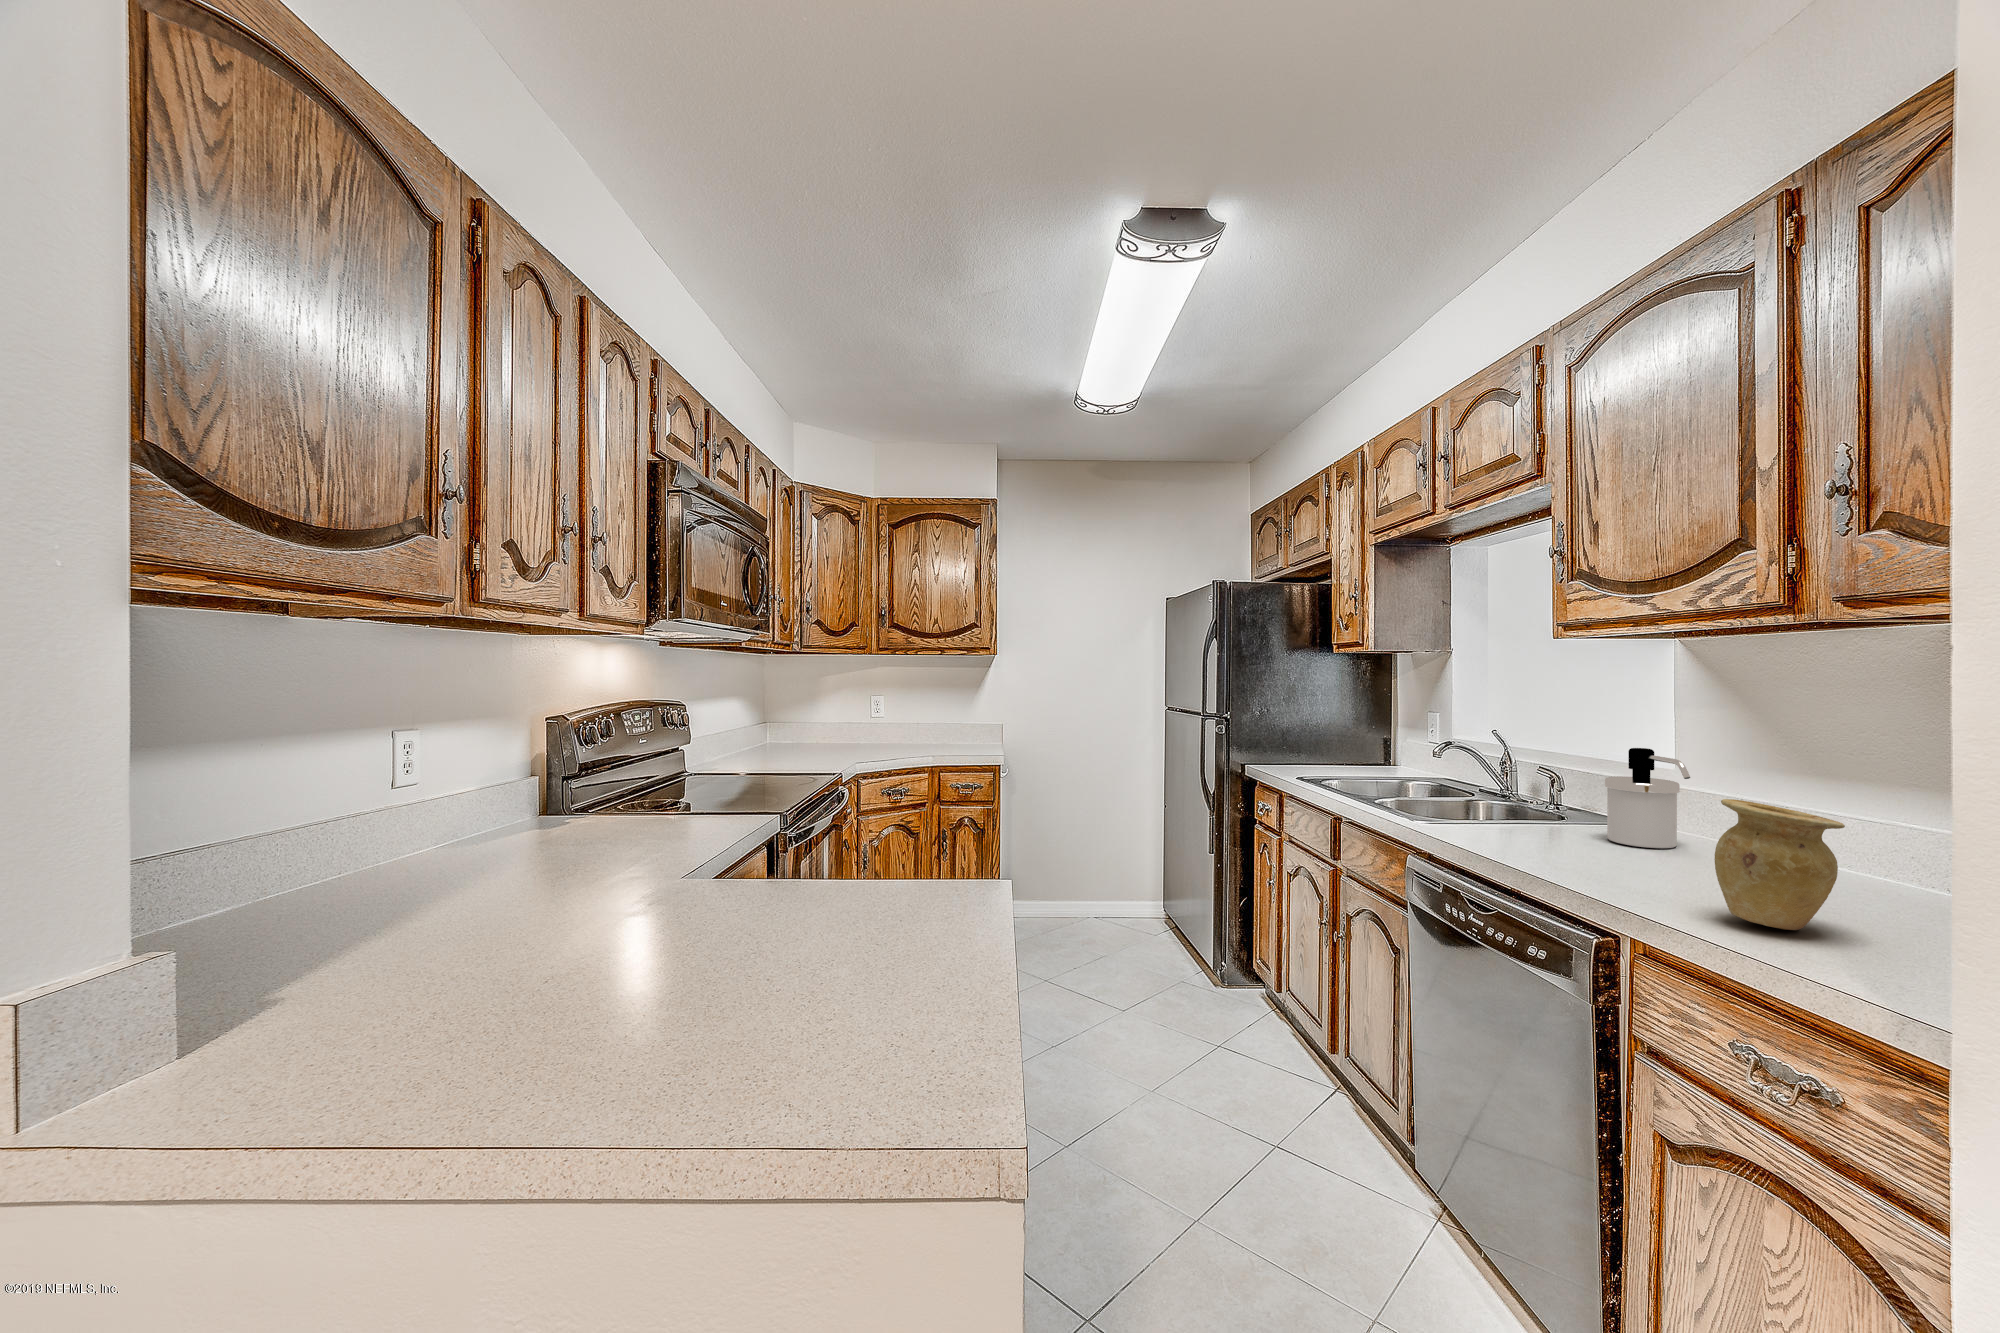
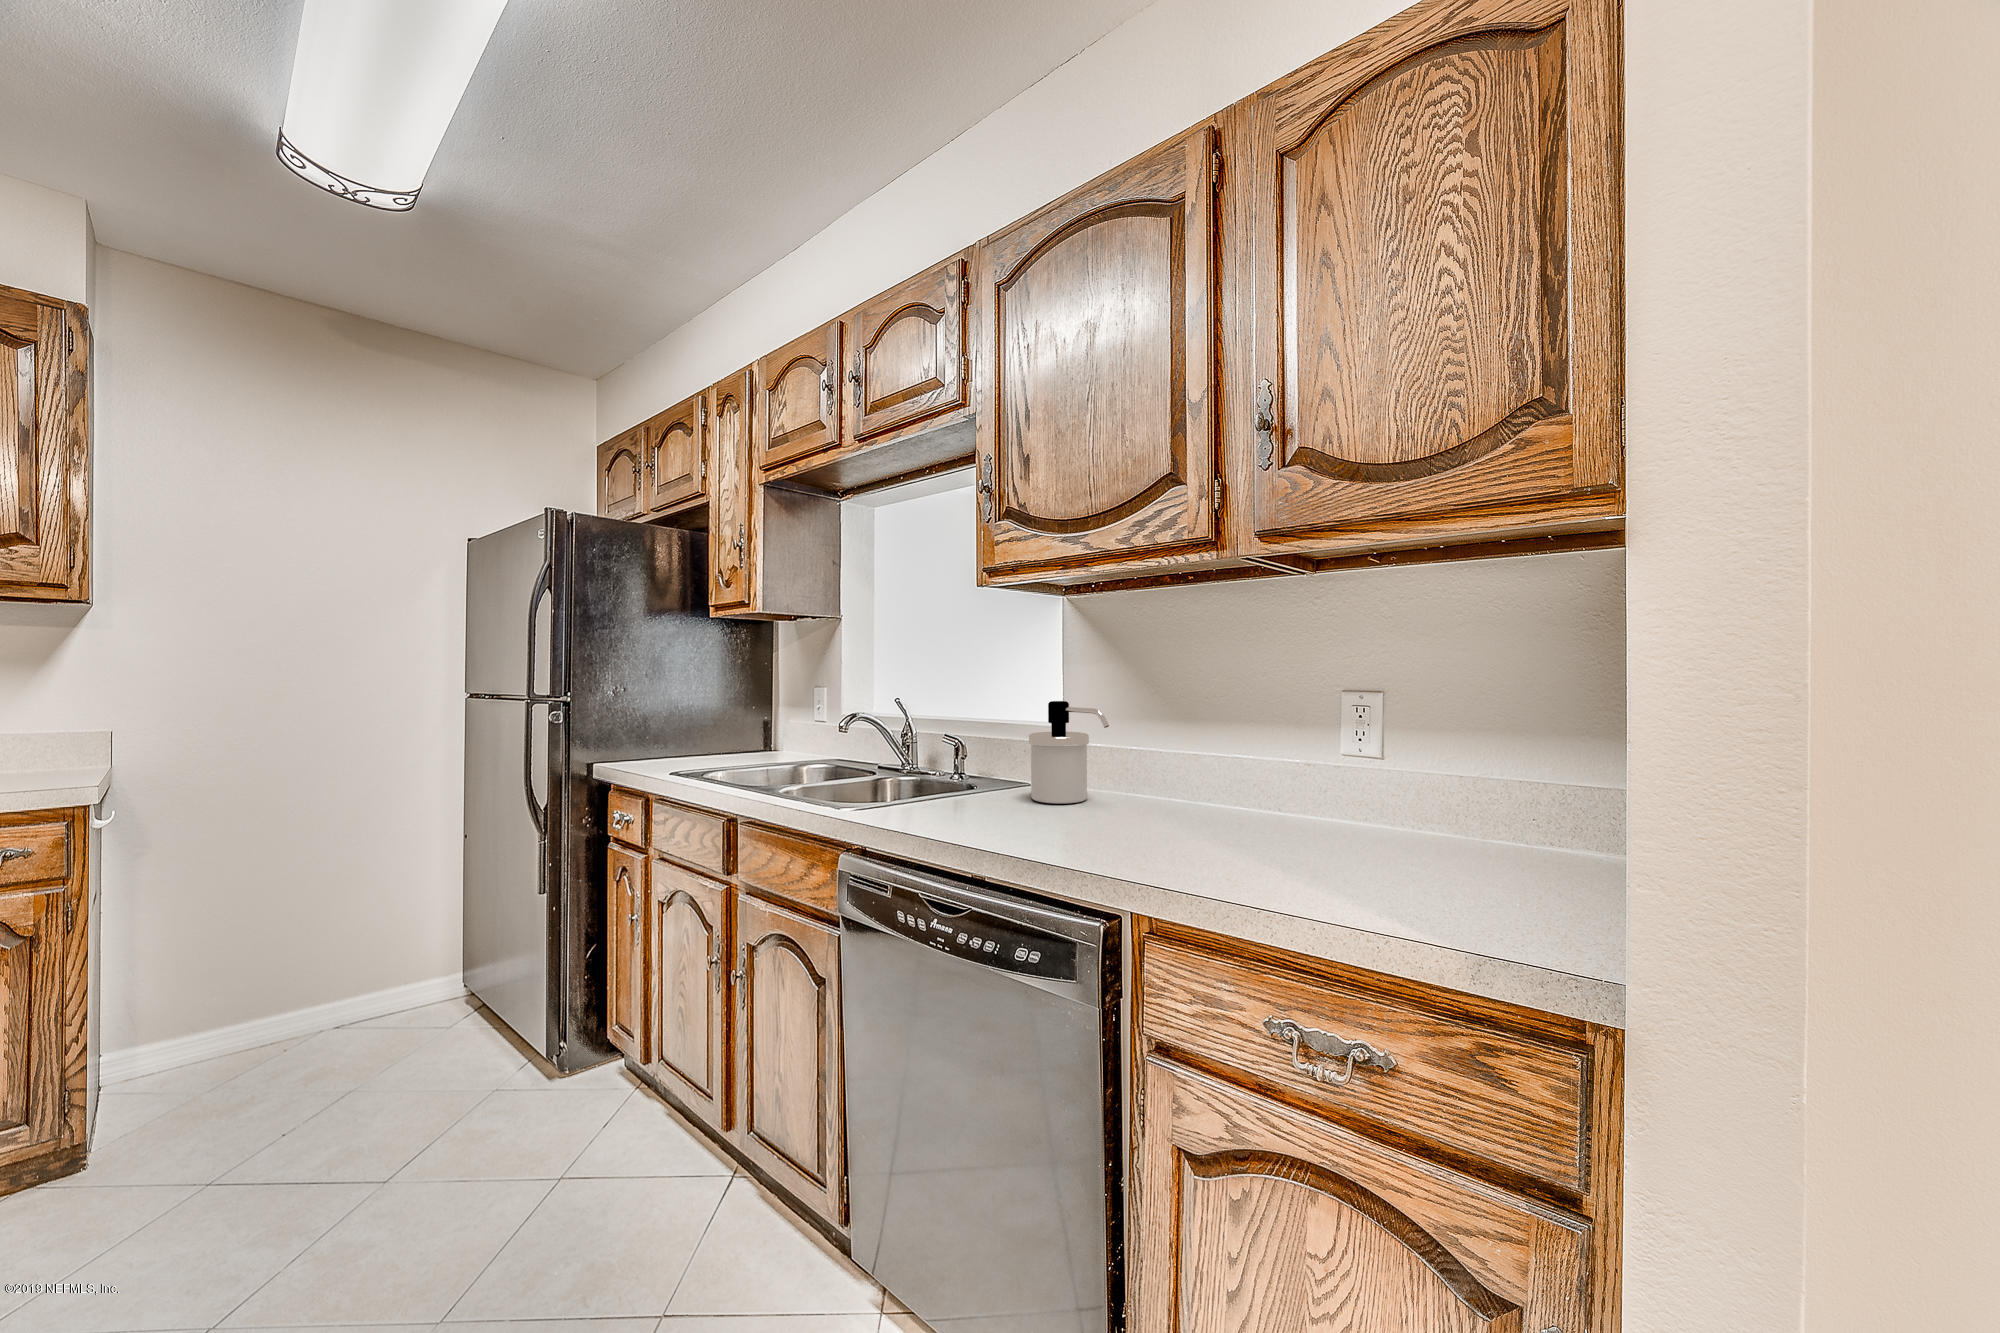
vase: present [1714,799,1845,930] -> none [1209,740,1312,874]

